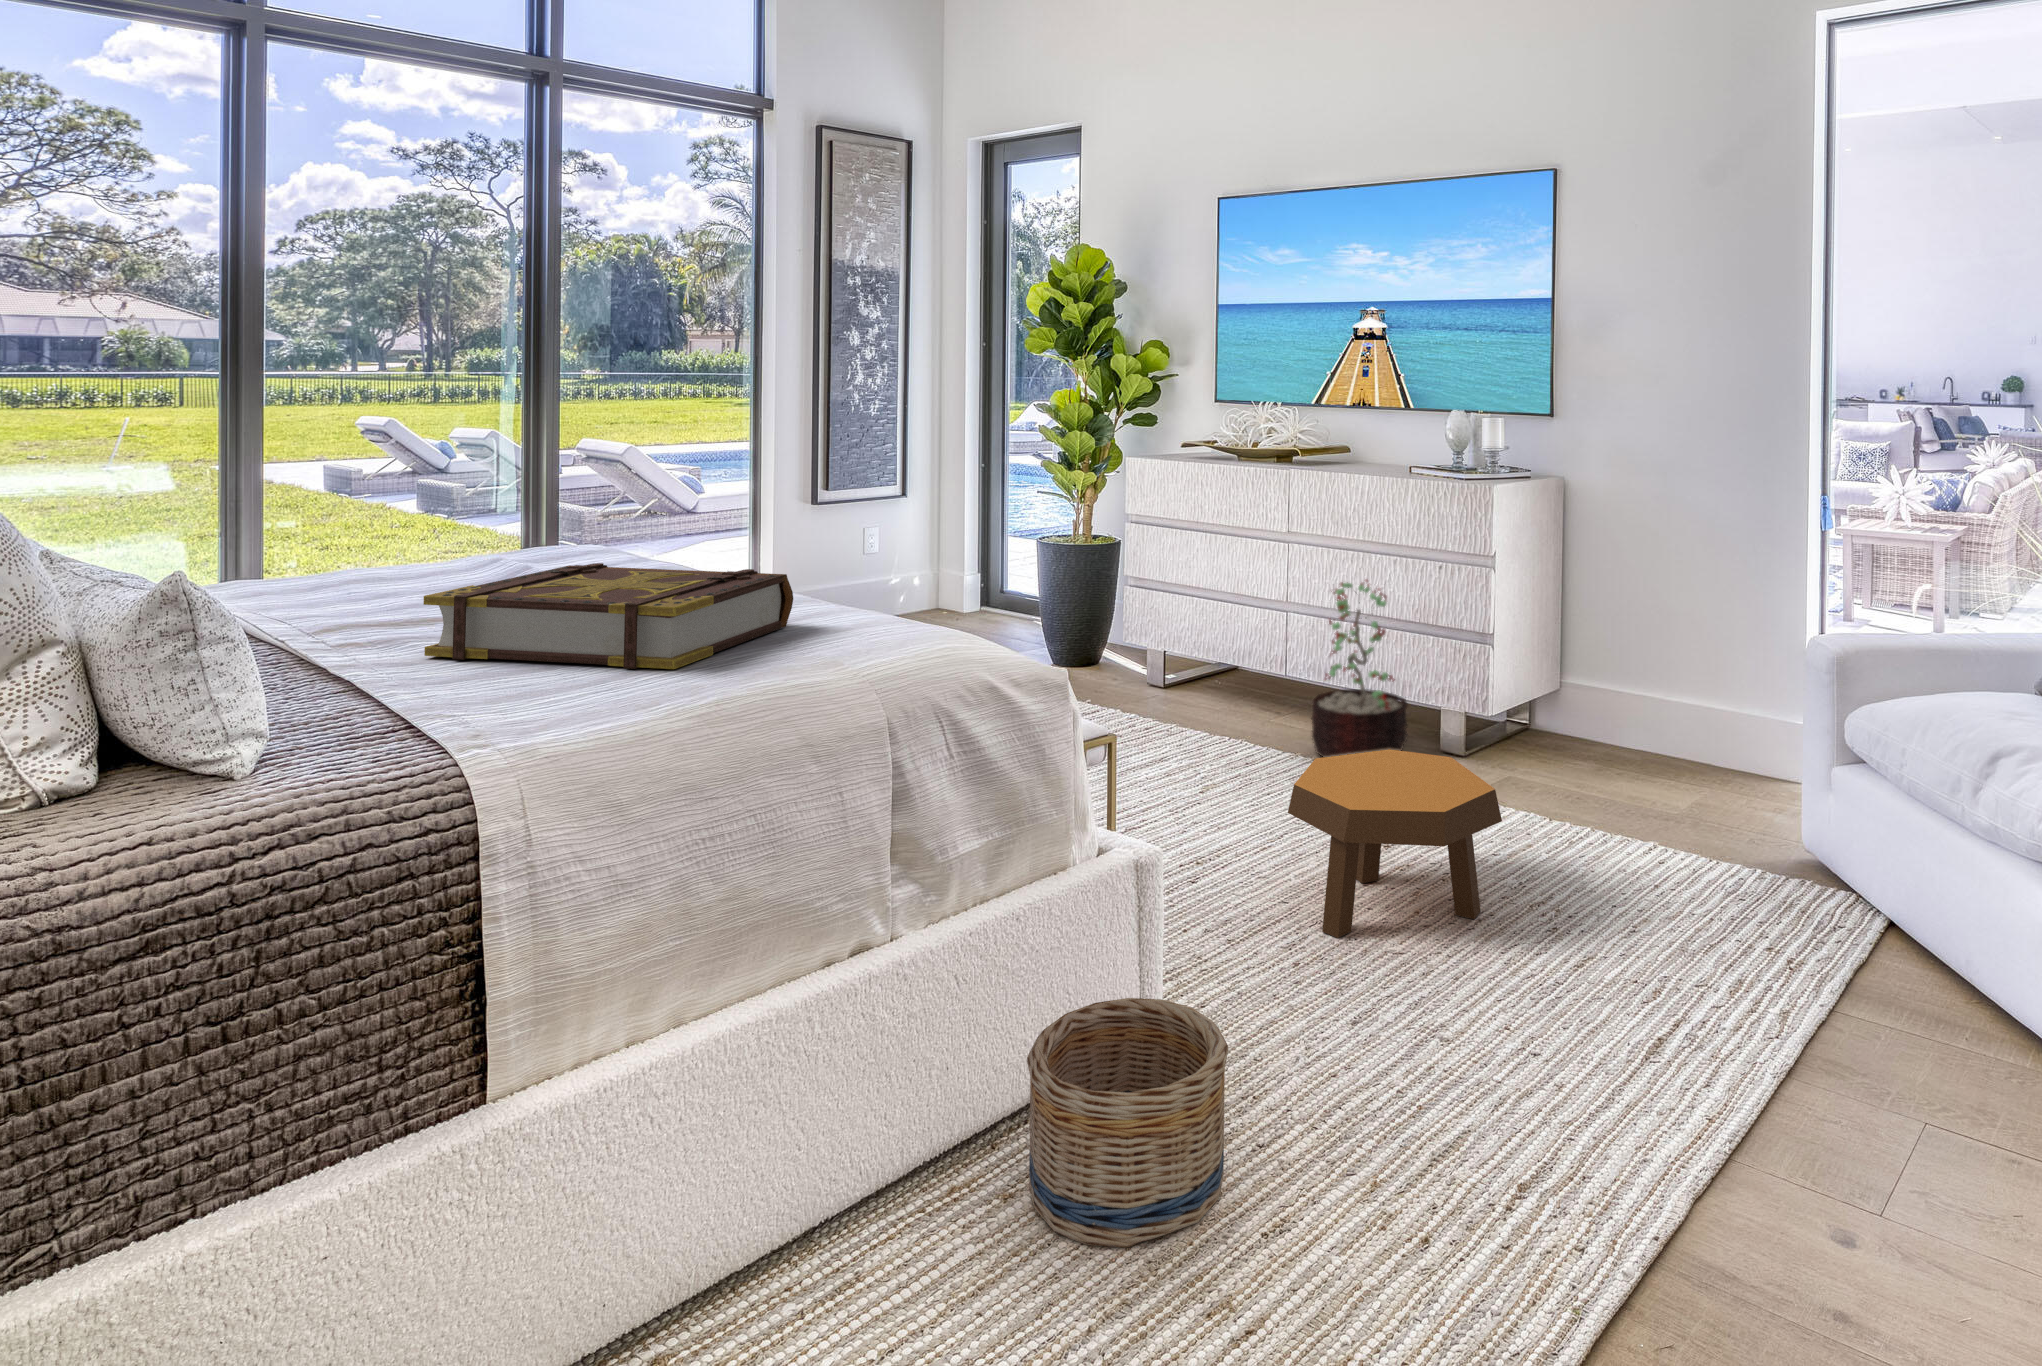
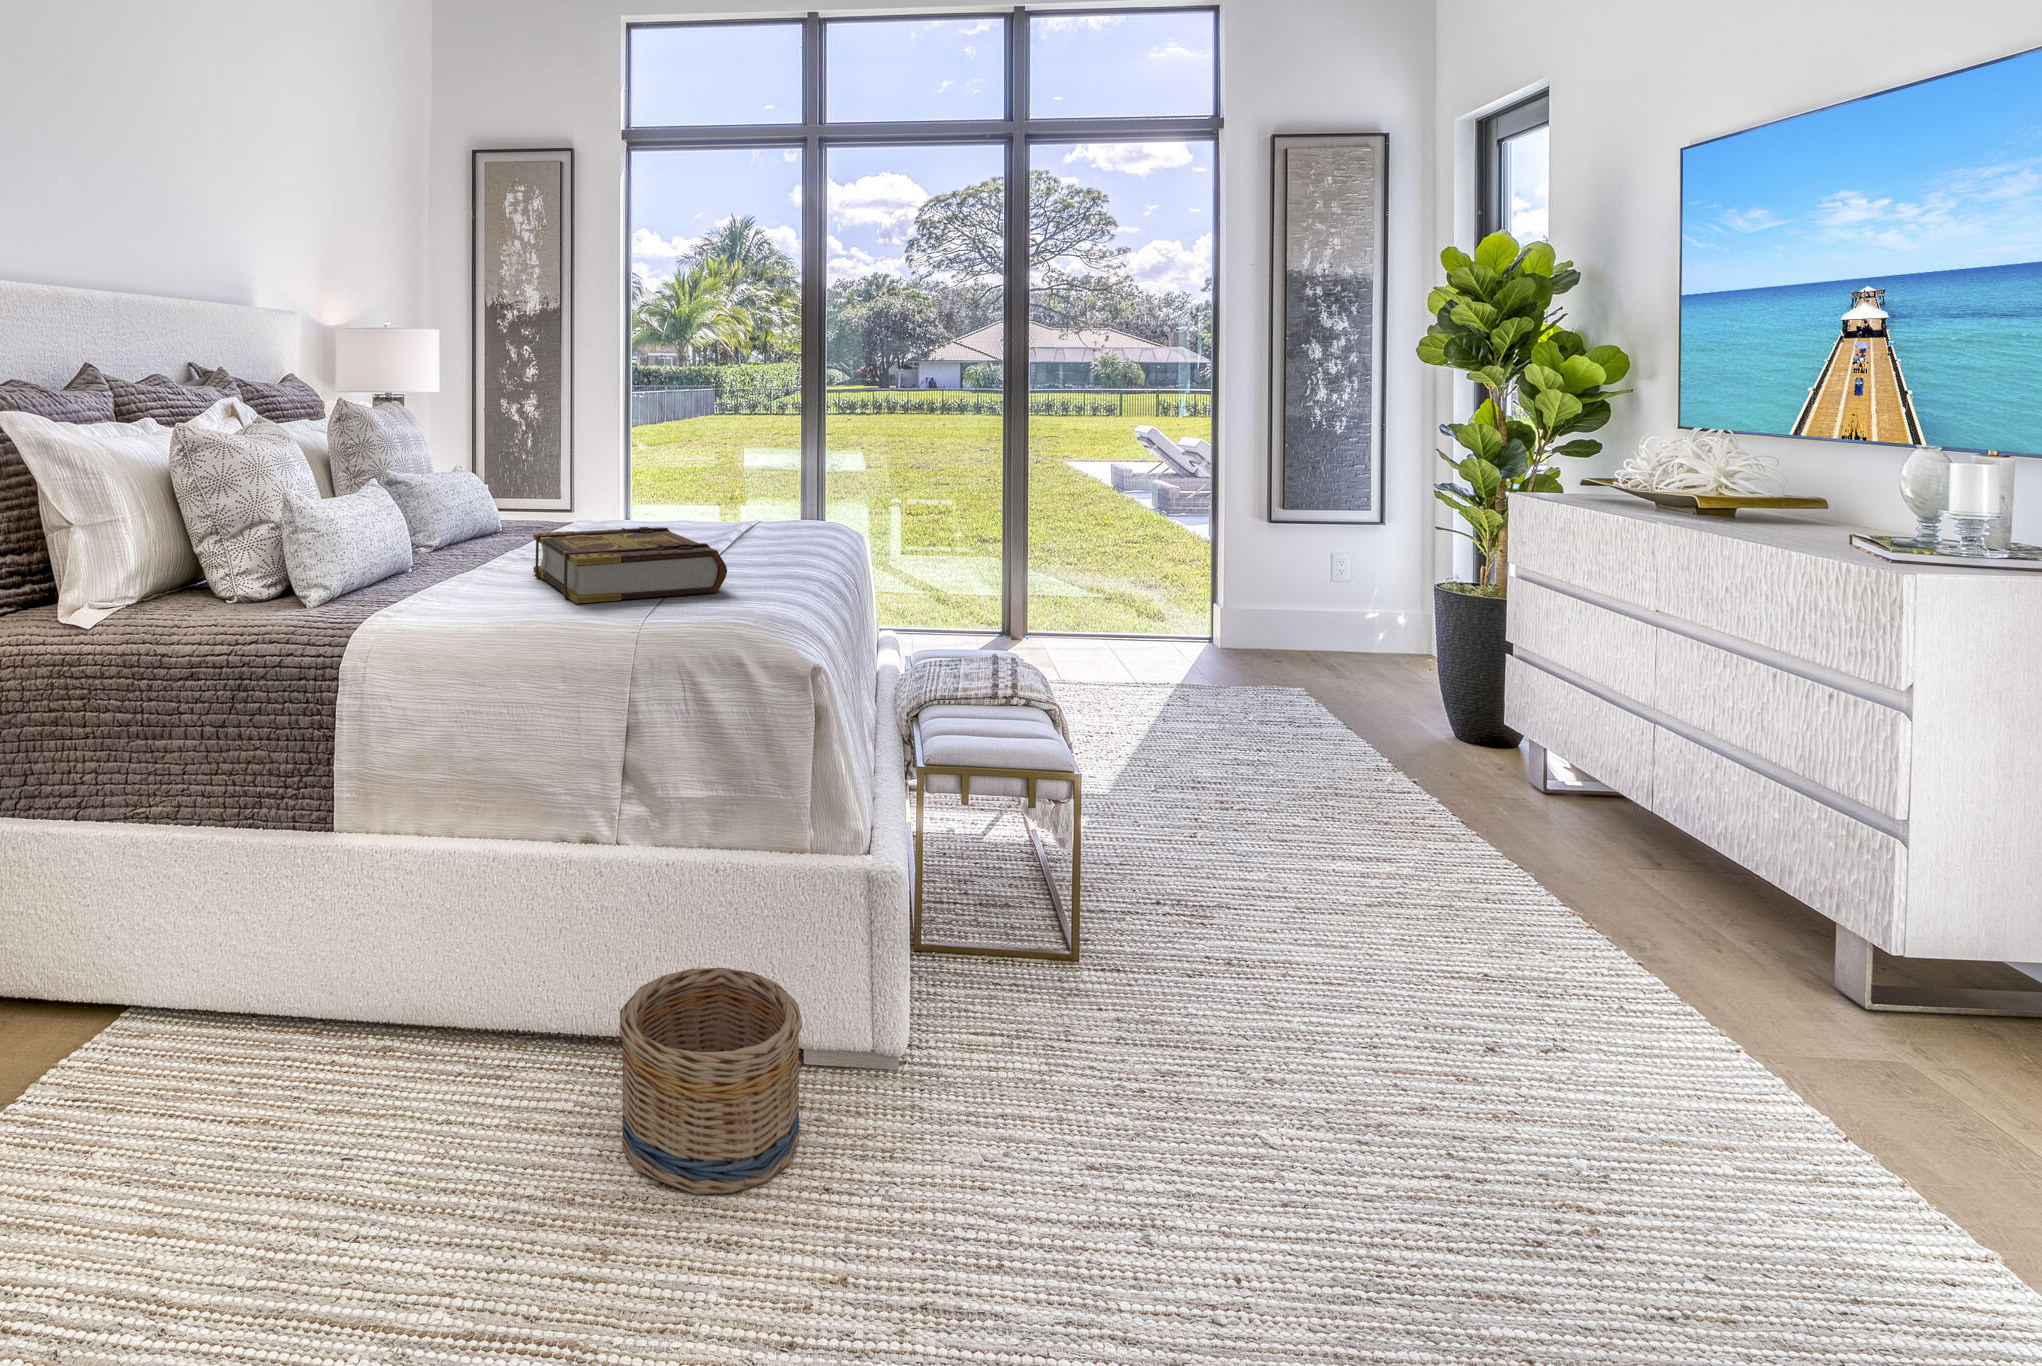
decorative plant: present [1311,580,1408,757] -> none [1601,690,1780,969]
footstool: present [1288,749,1502,938] -> none [1230,880,1534,1171]

